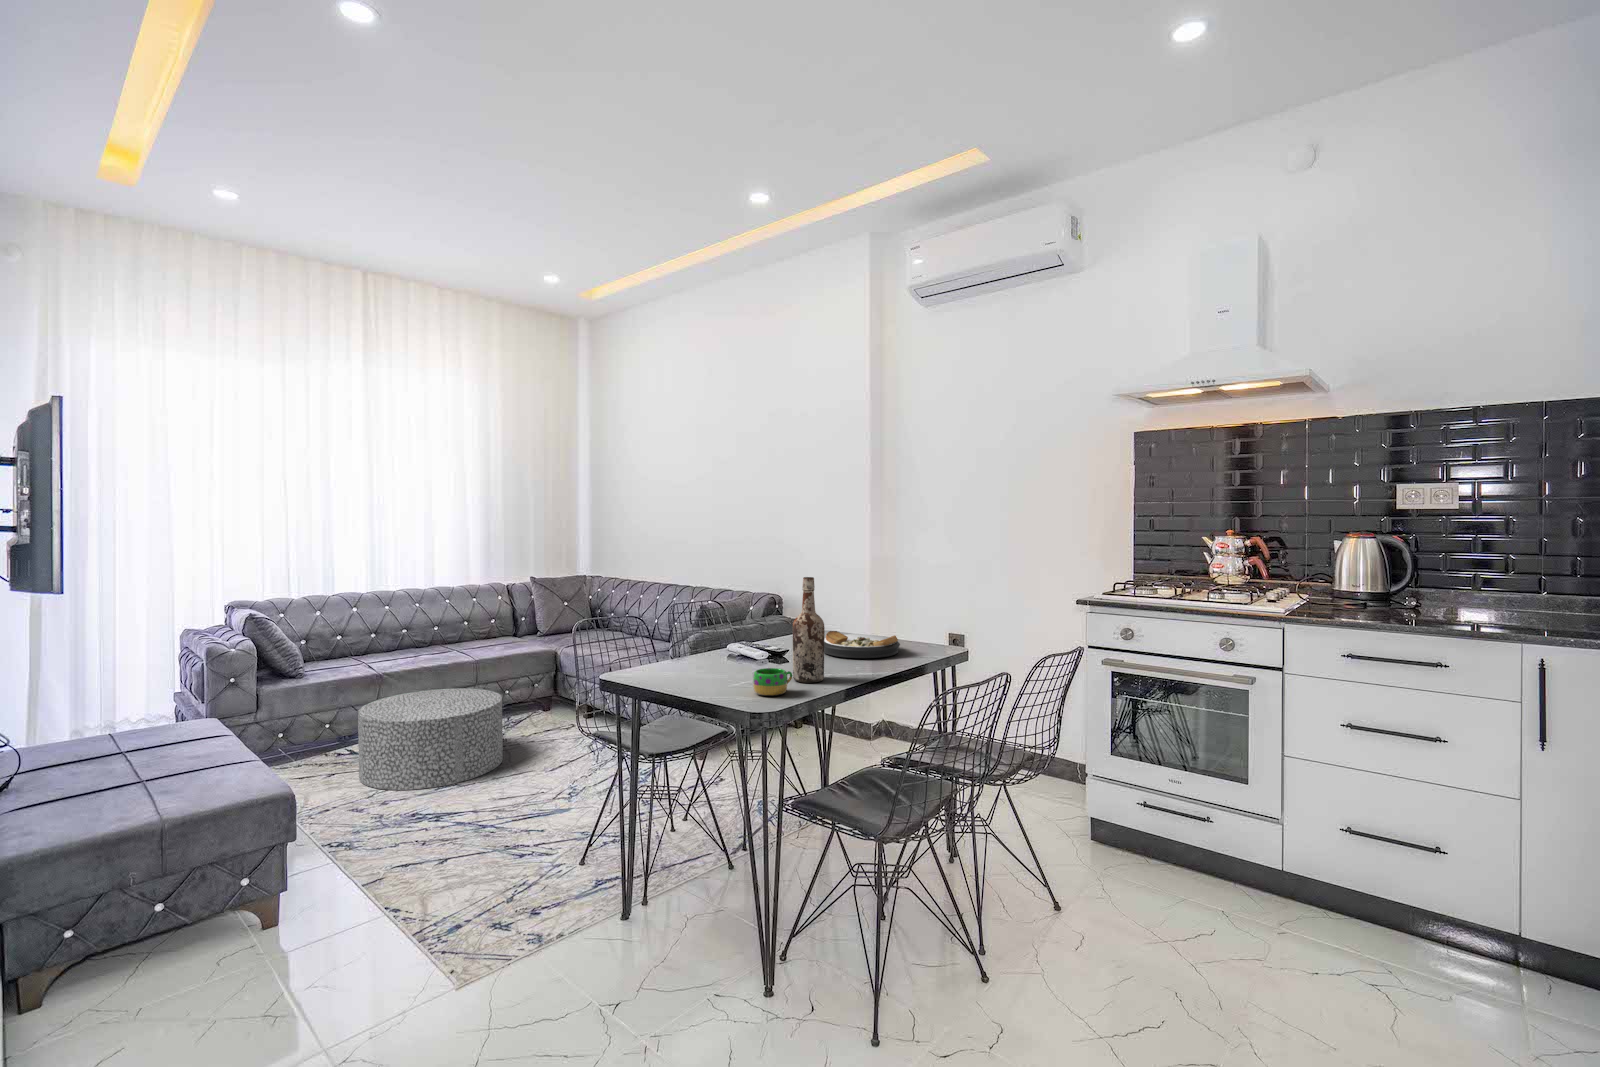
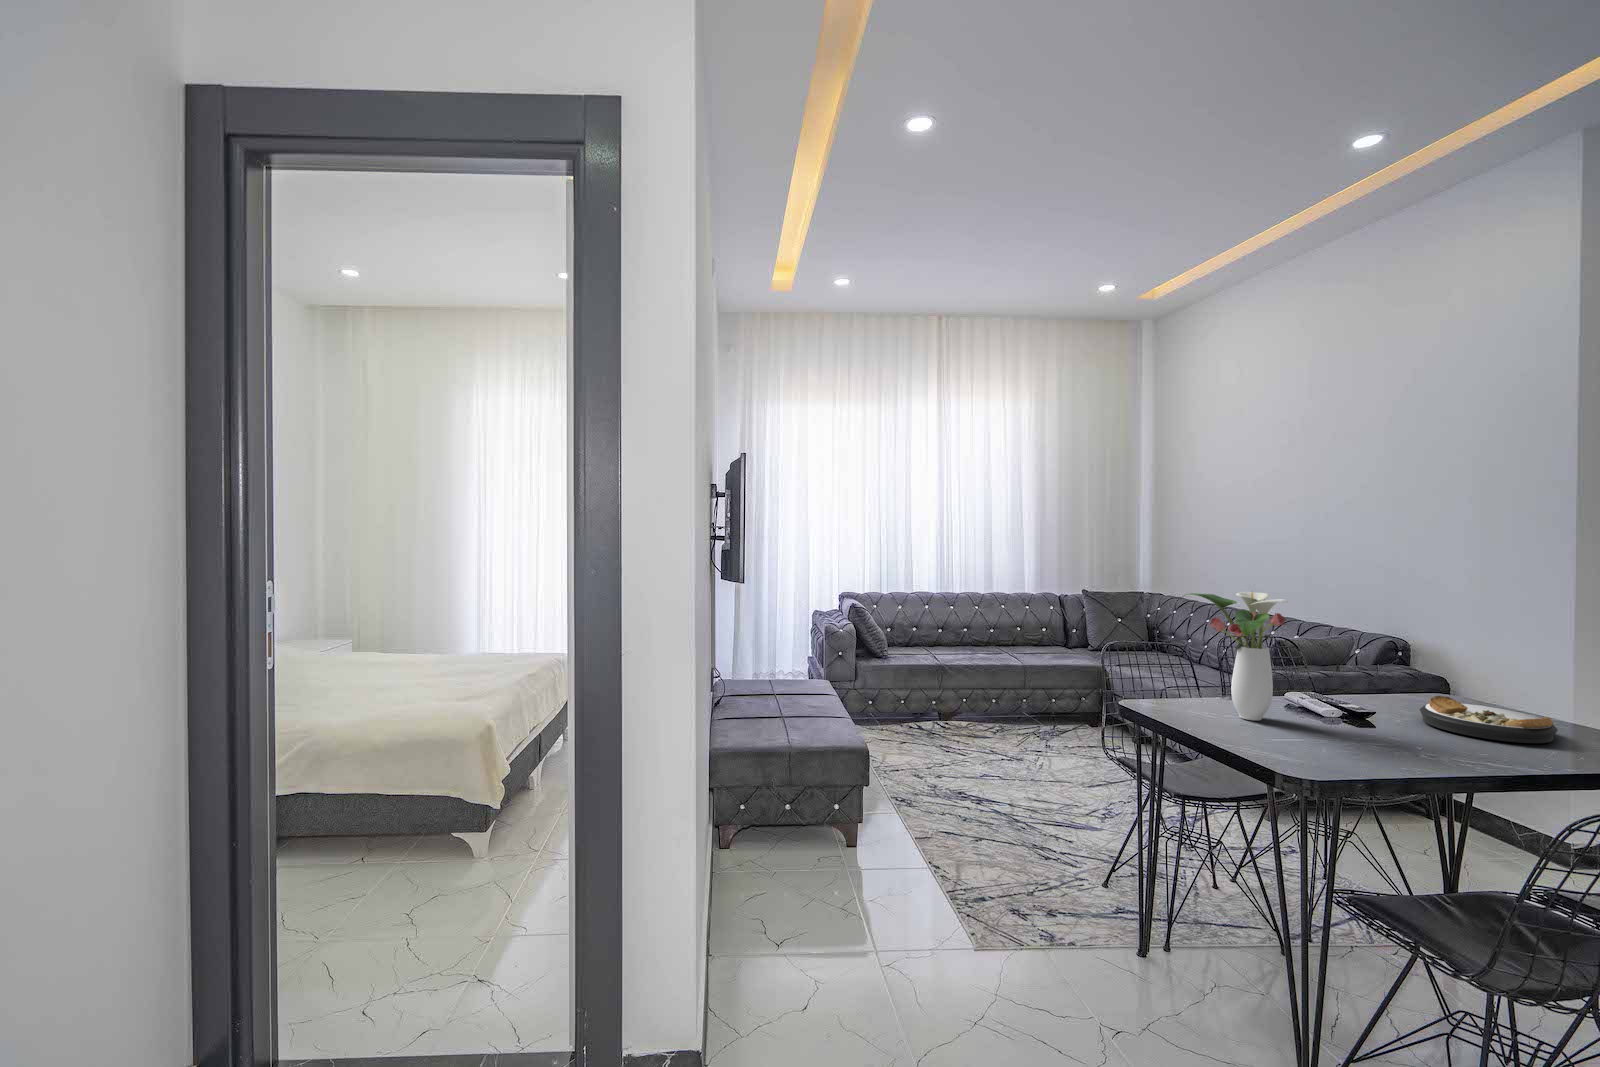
flower arrangement: none [647,559,734,675] -> present [1182,592,1288,720]
wine bottle: present [793,577,825,683] -> none [1361,624,1411,754]
mug: present [753,668,792,696] -> none [1298,724,1355,759]
ottoman: present [358,688,503,790] -> none [922,685,1045,776]

